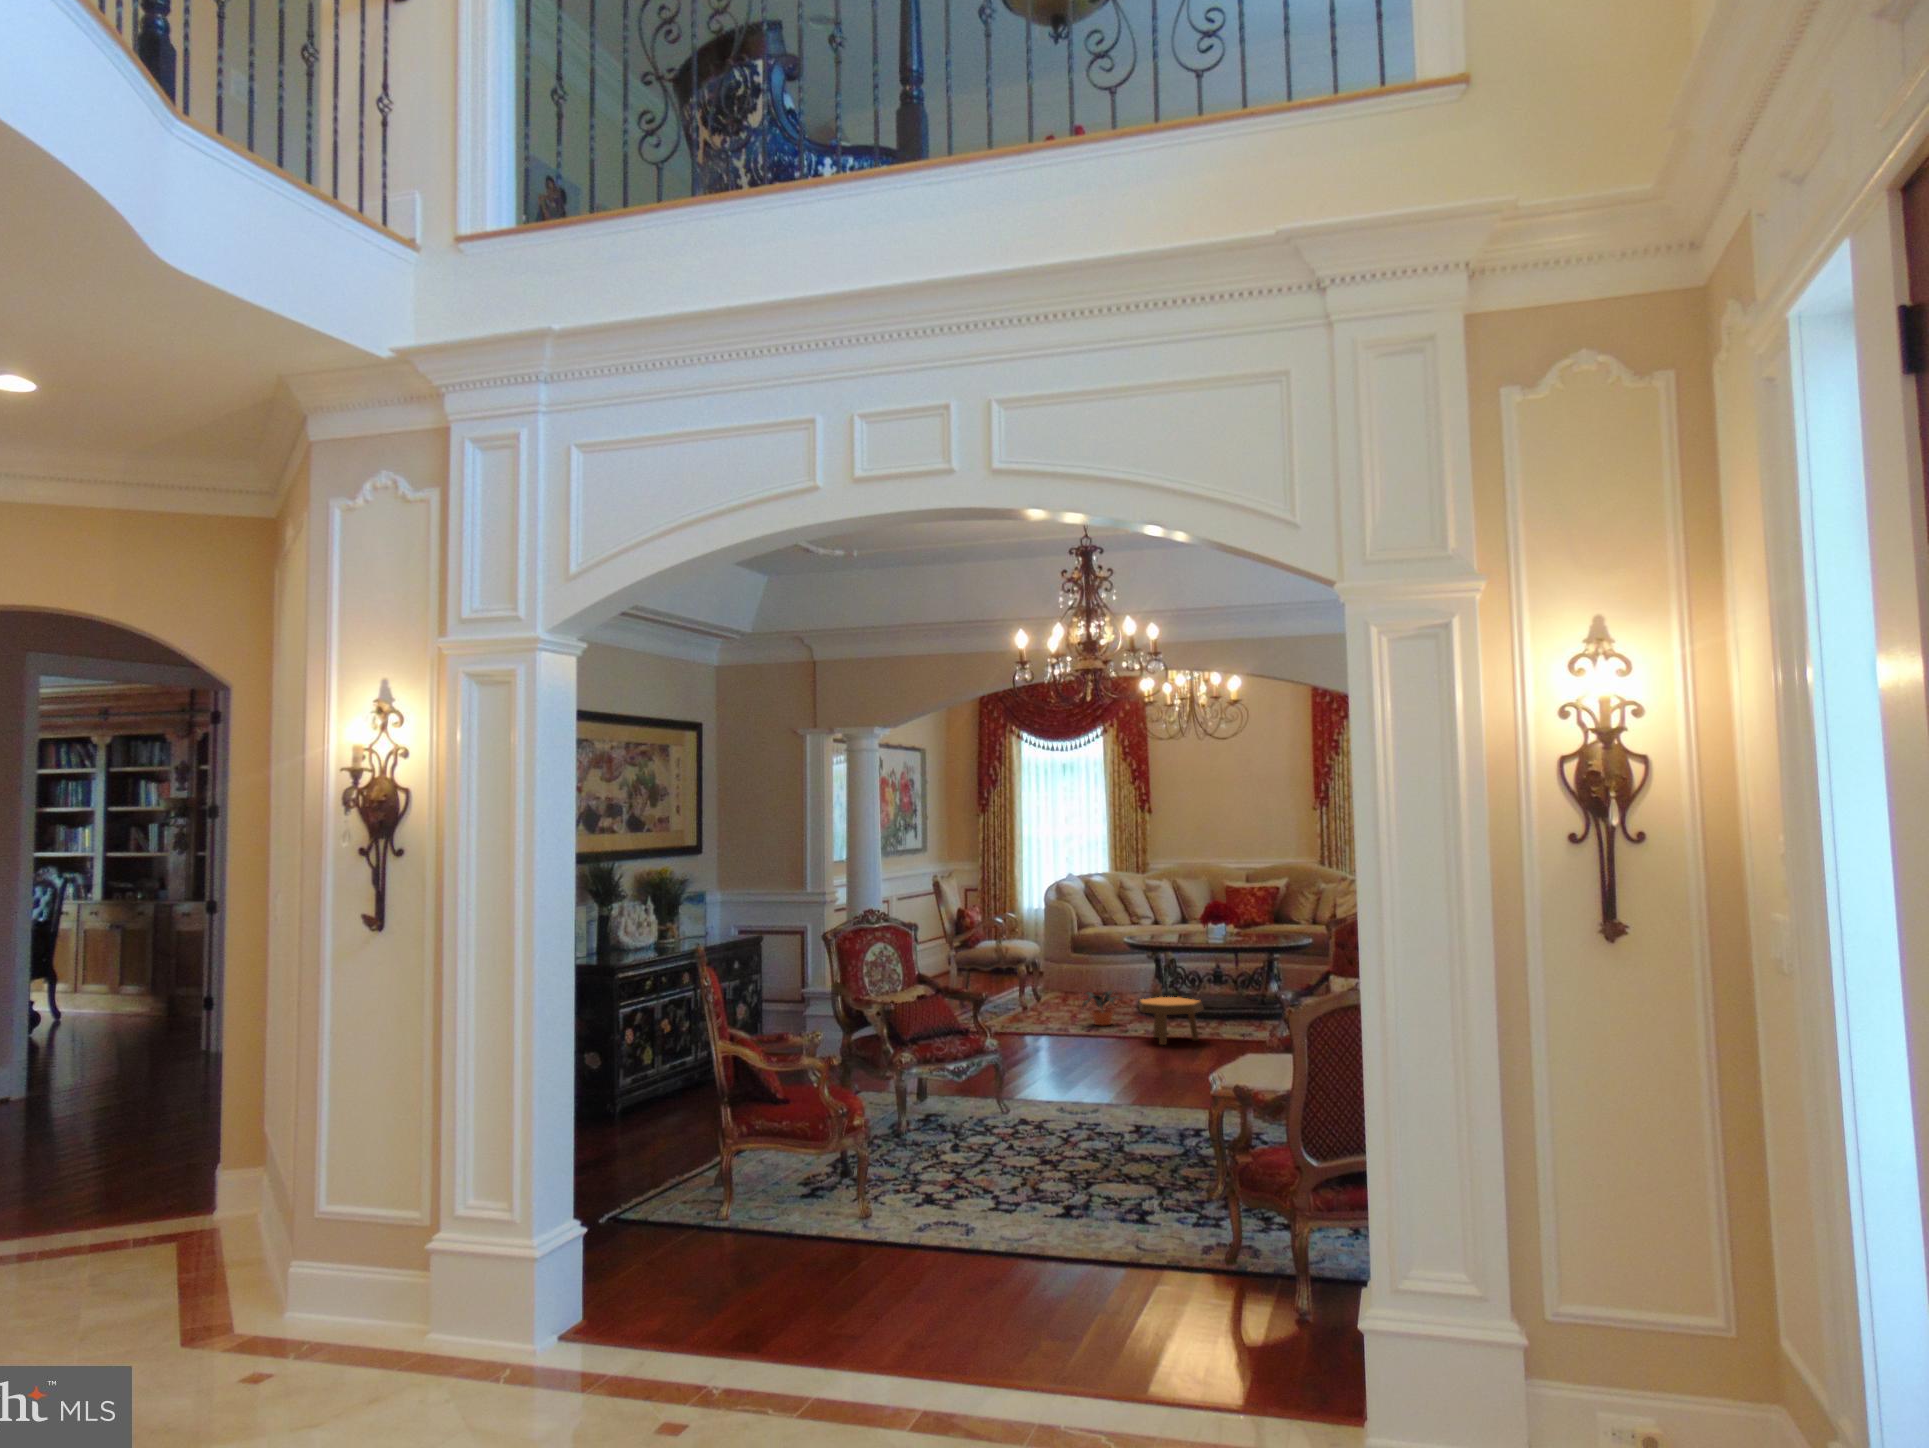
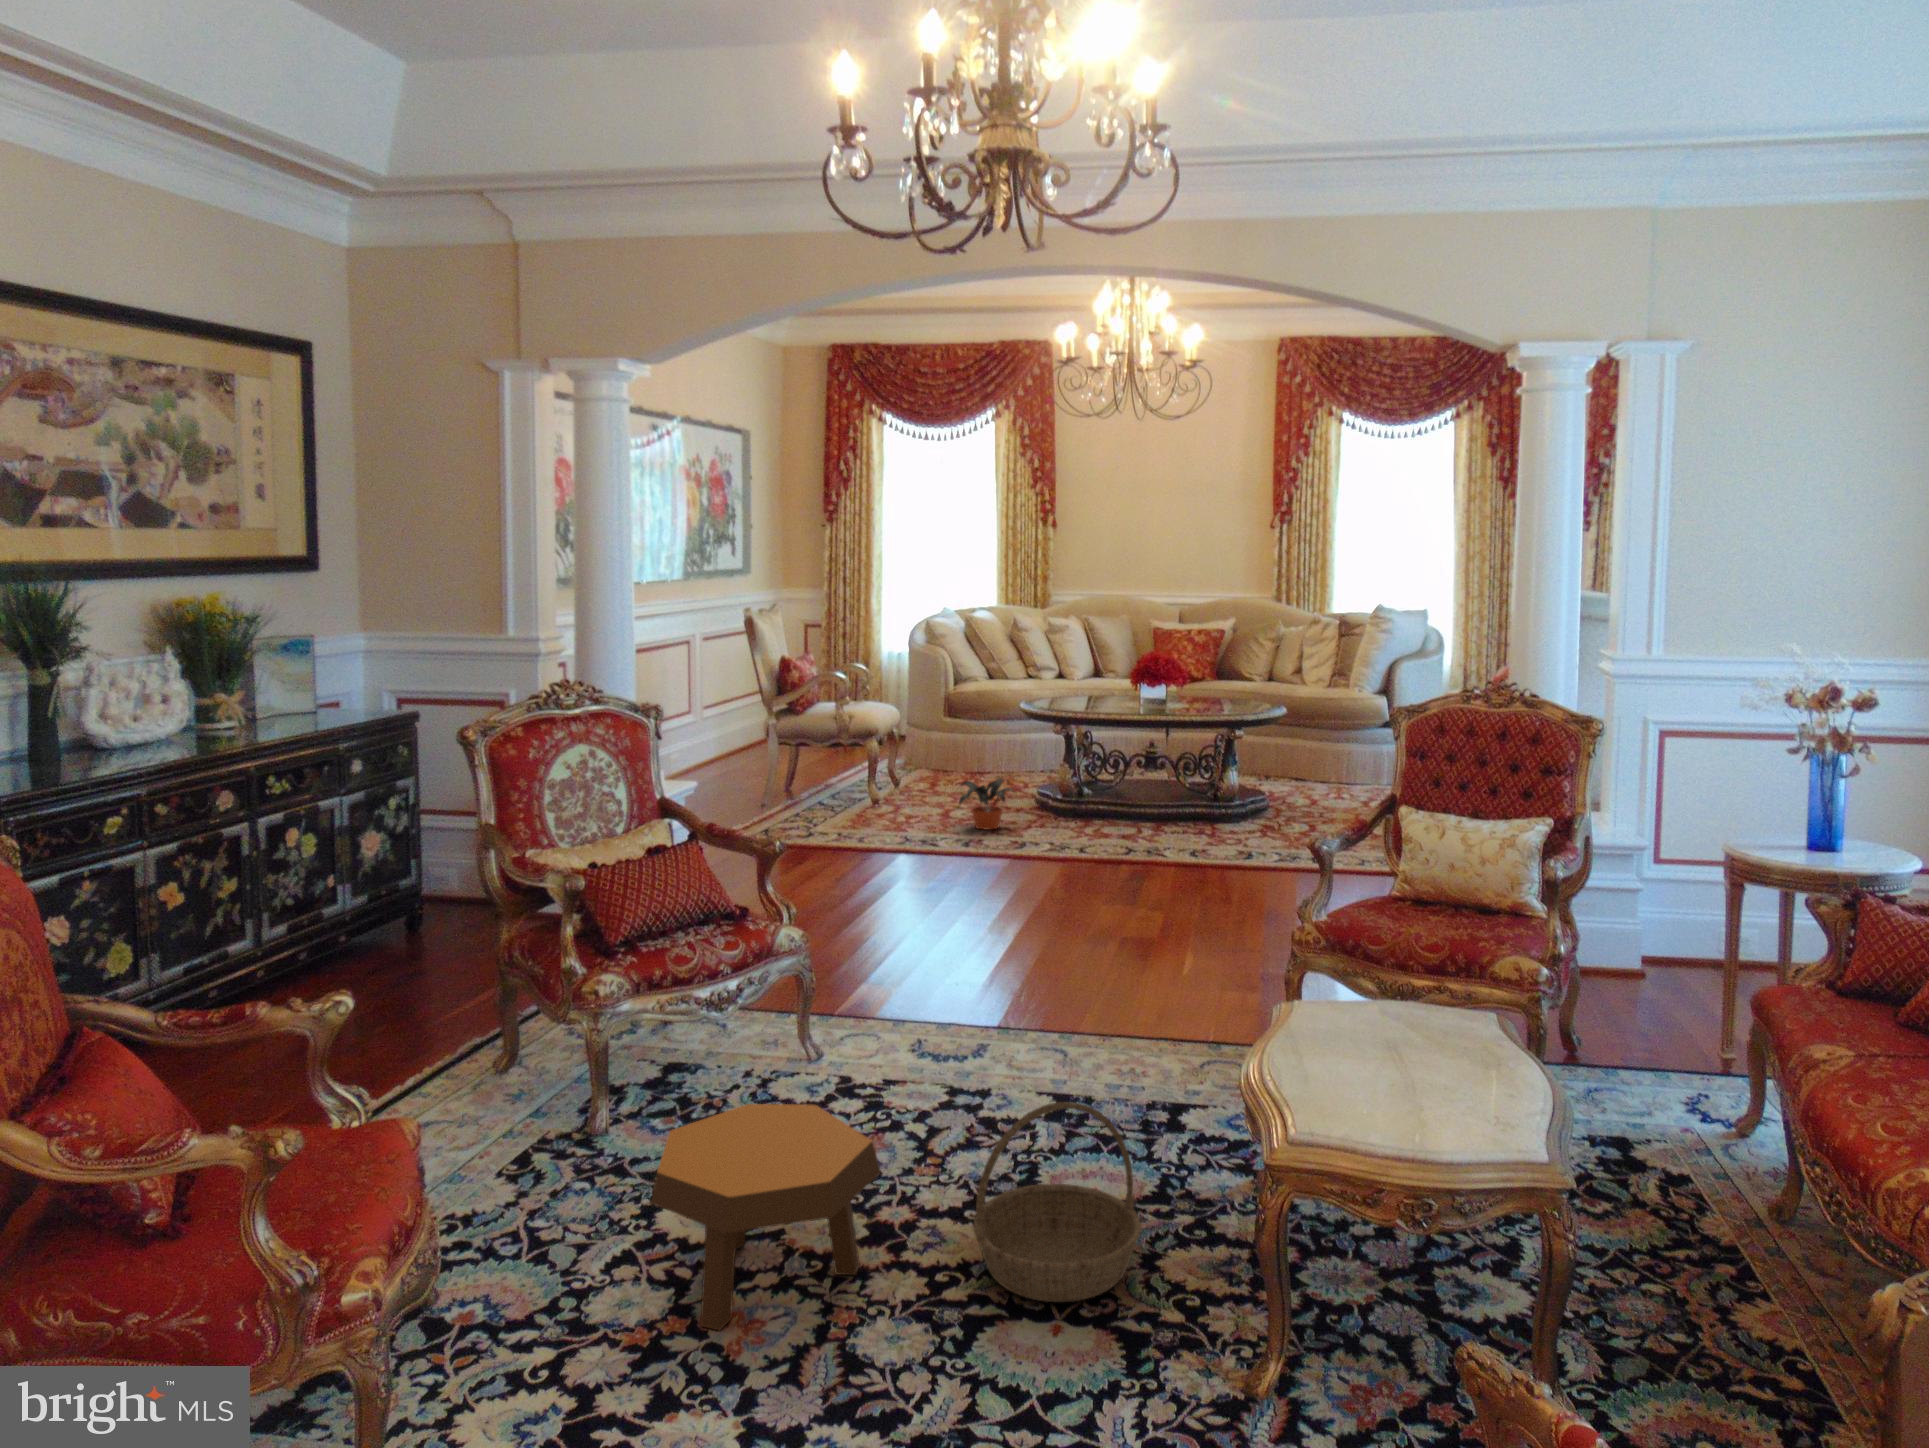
footstool: present [1139,997,1204,1045] -> present [651,1104,881,1330]
basket: none [1090,1091,1169,1181] -> present [974,1102,1141,1302]

